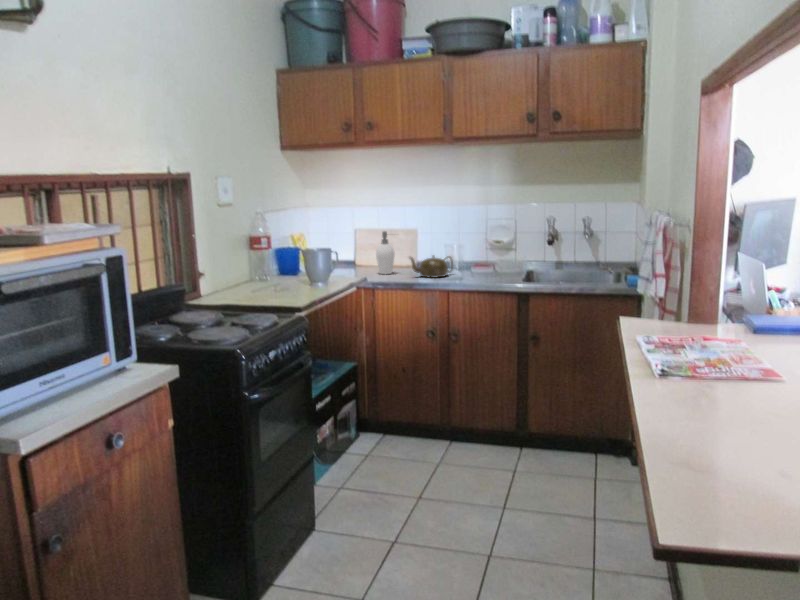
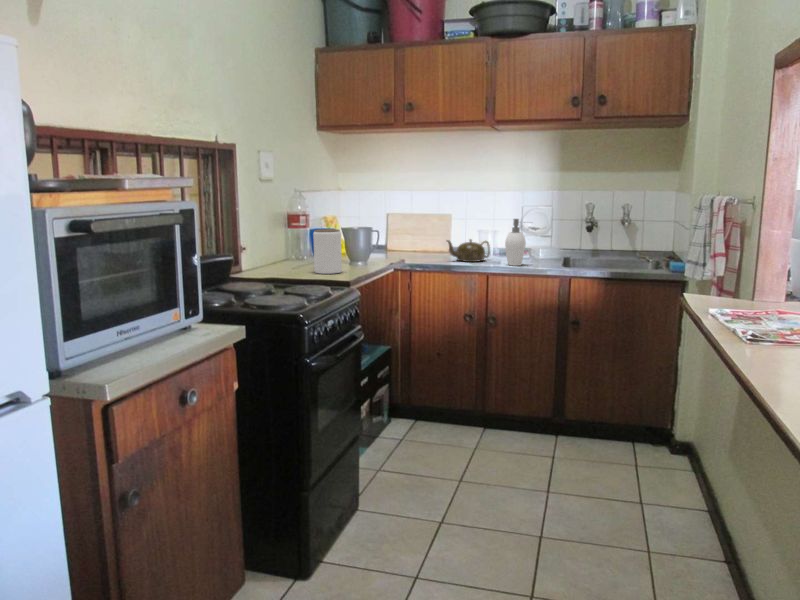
soap dispenser: present [376,231,394,274] -> present [505,219,526,266]
jar: none [271,252,301,296] -> present [313,229,342,274]

